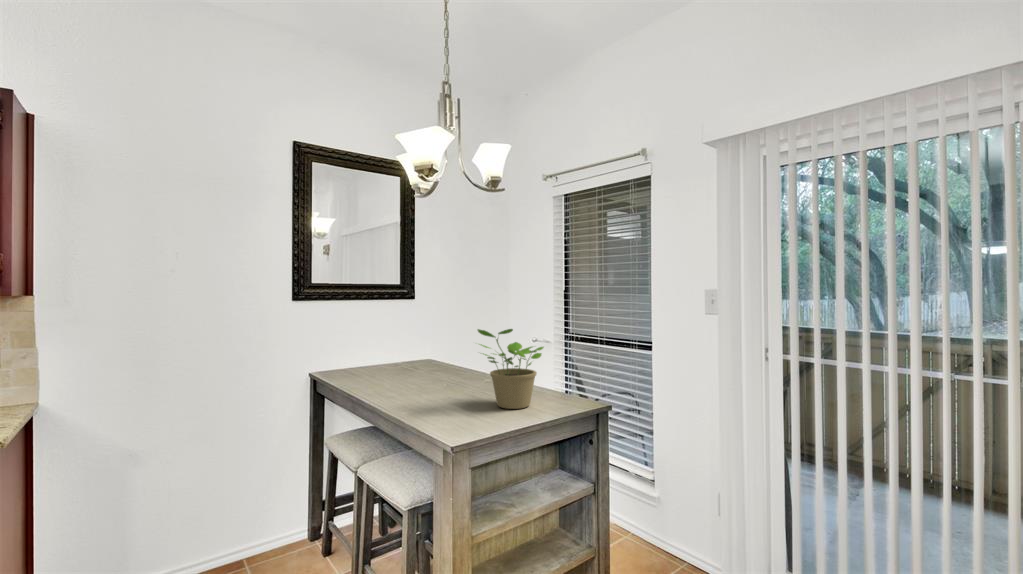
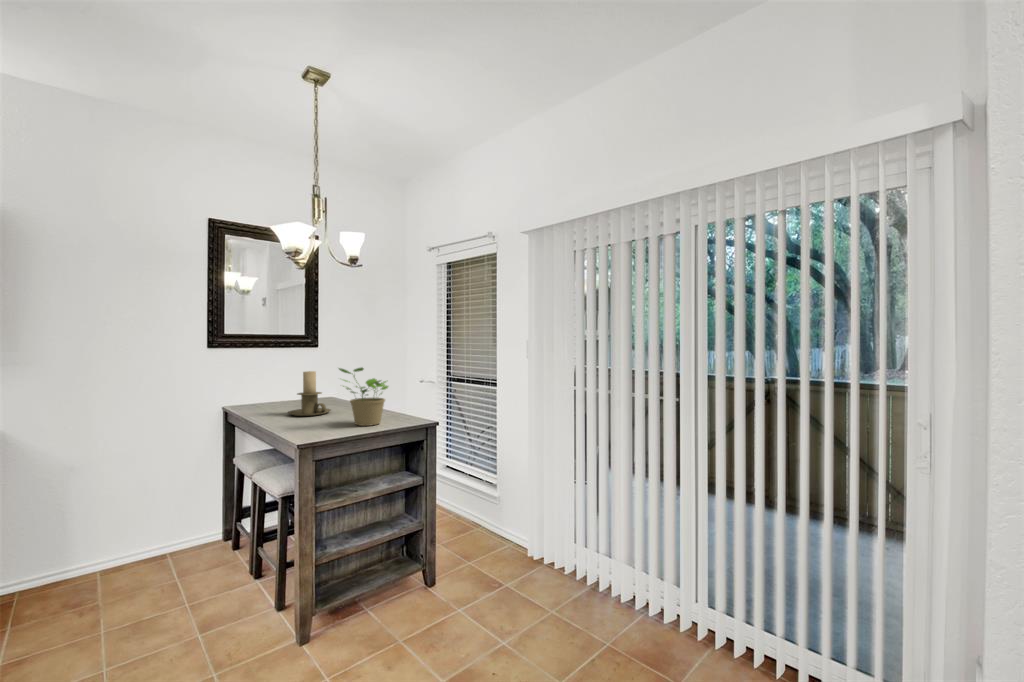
candle holder: none [396,331,449,390] -> present [288,371,331,416]

